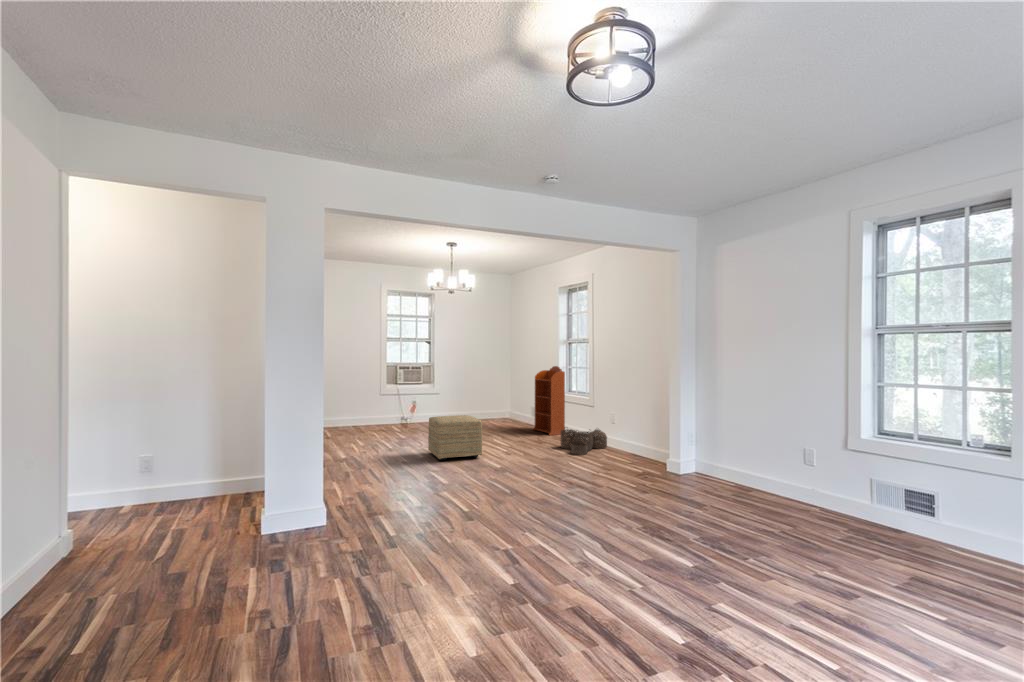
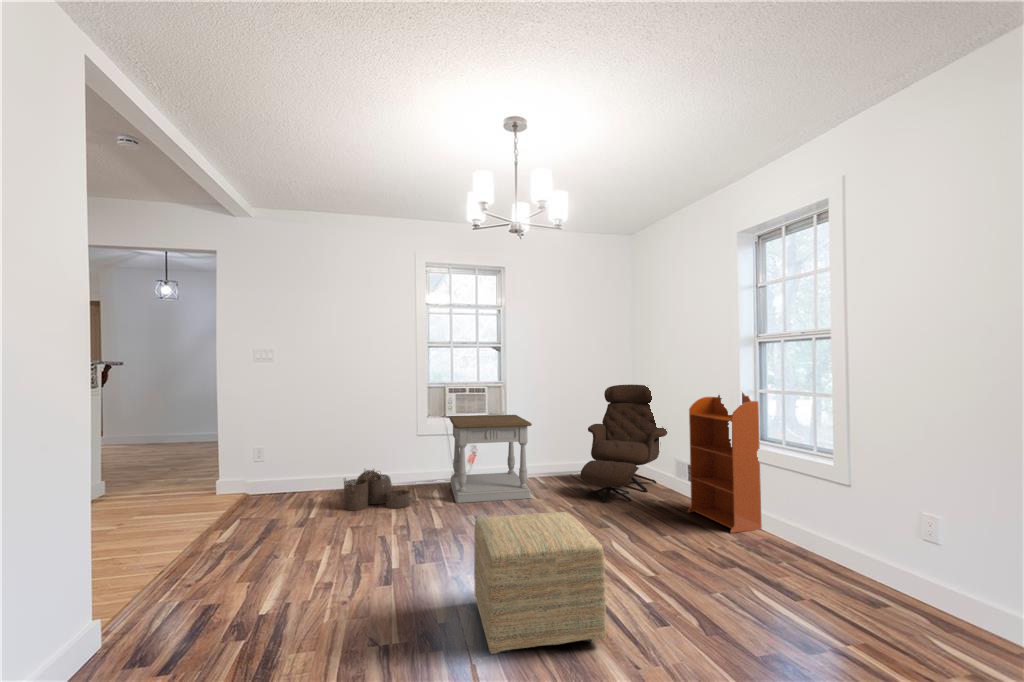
lounge chair: none [478,365,529,429] -> present [581,384,667,503]
side table: none [400,383,451,431] -> present [449,415,532,503]
woven basket: present [560,429,607,455] -> present [344,469,410,510]

